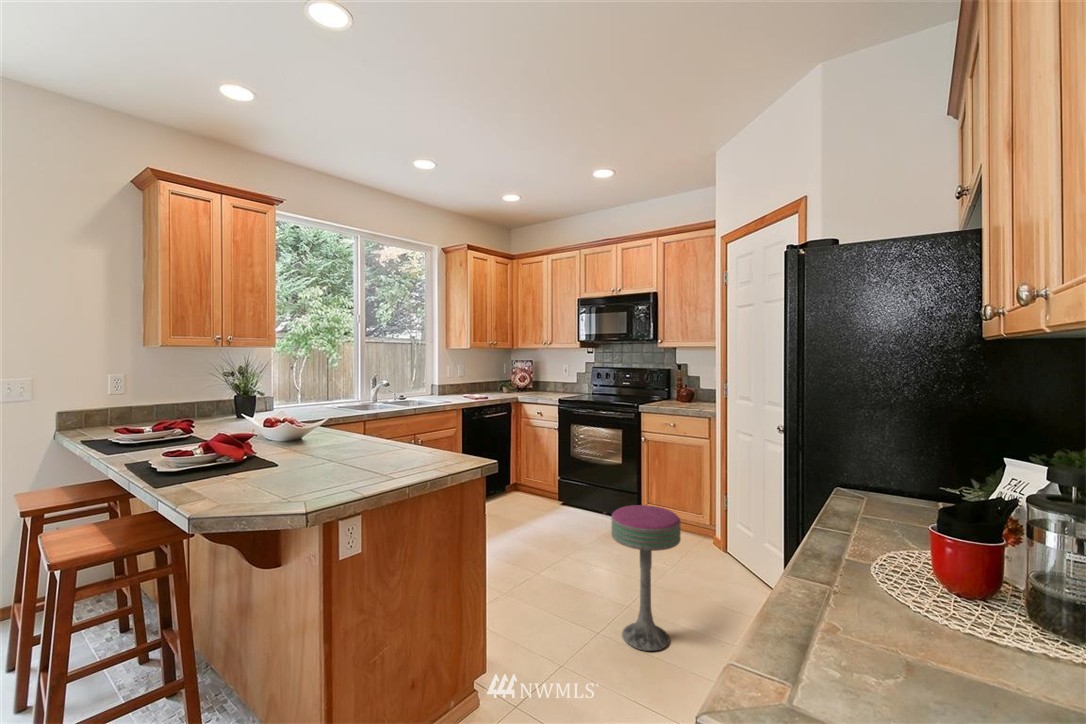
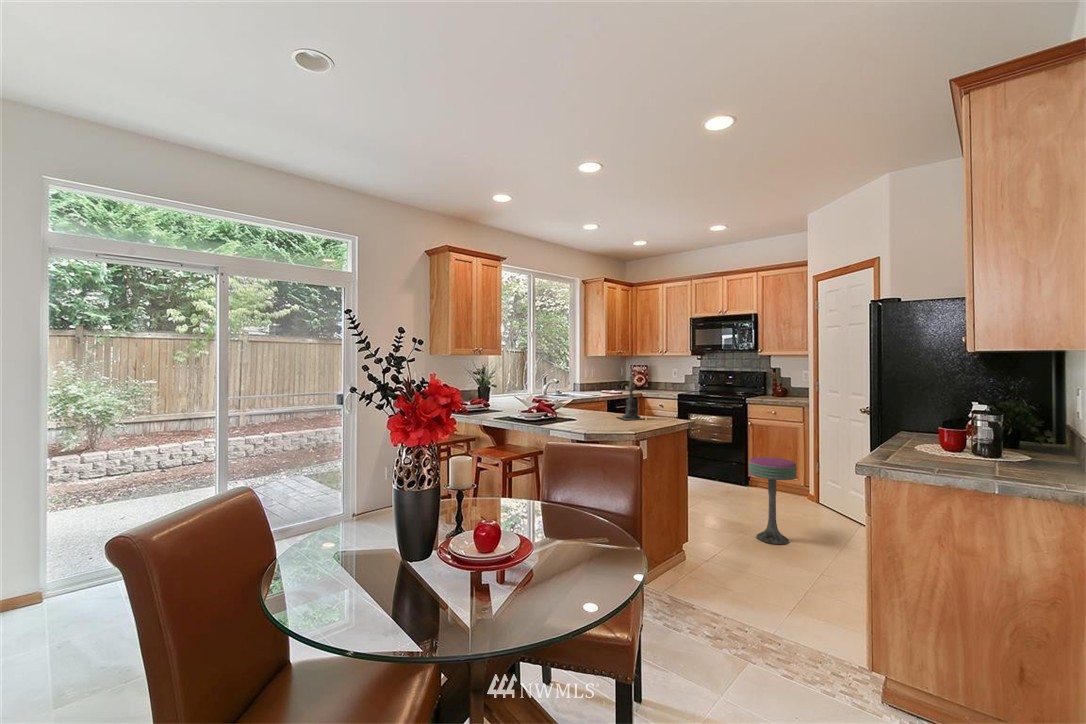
candle holder: none [374,372,418,465] -> present [618,374,644,420]

